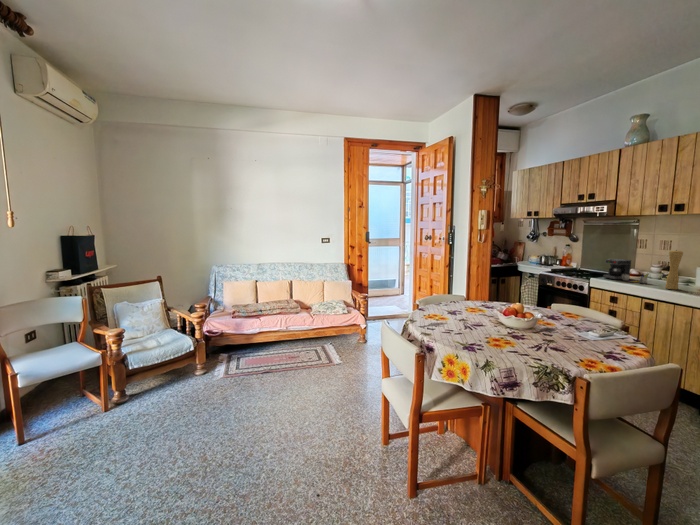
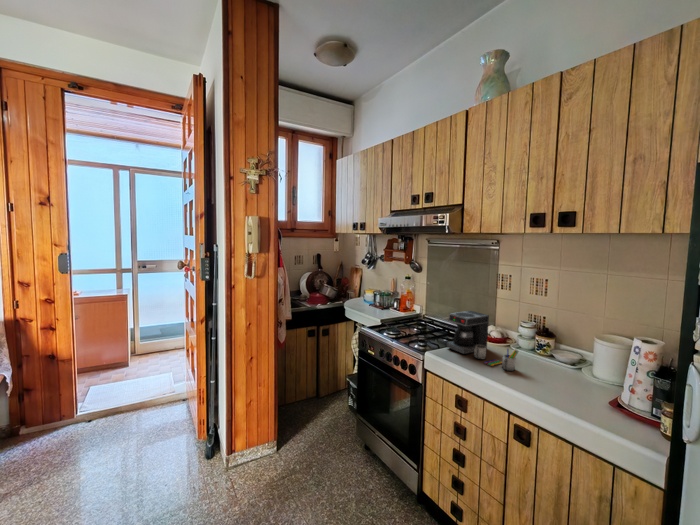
pepper mill: present [665,250,683,289] -> none [550,312,582,401]

